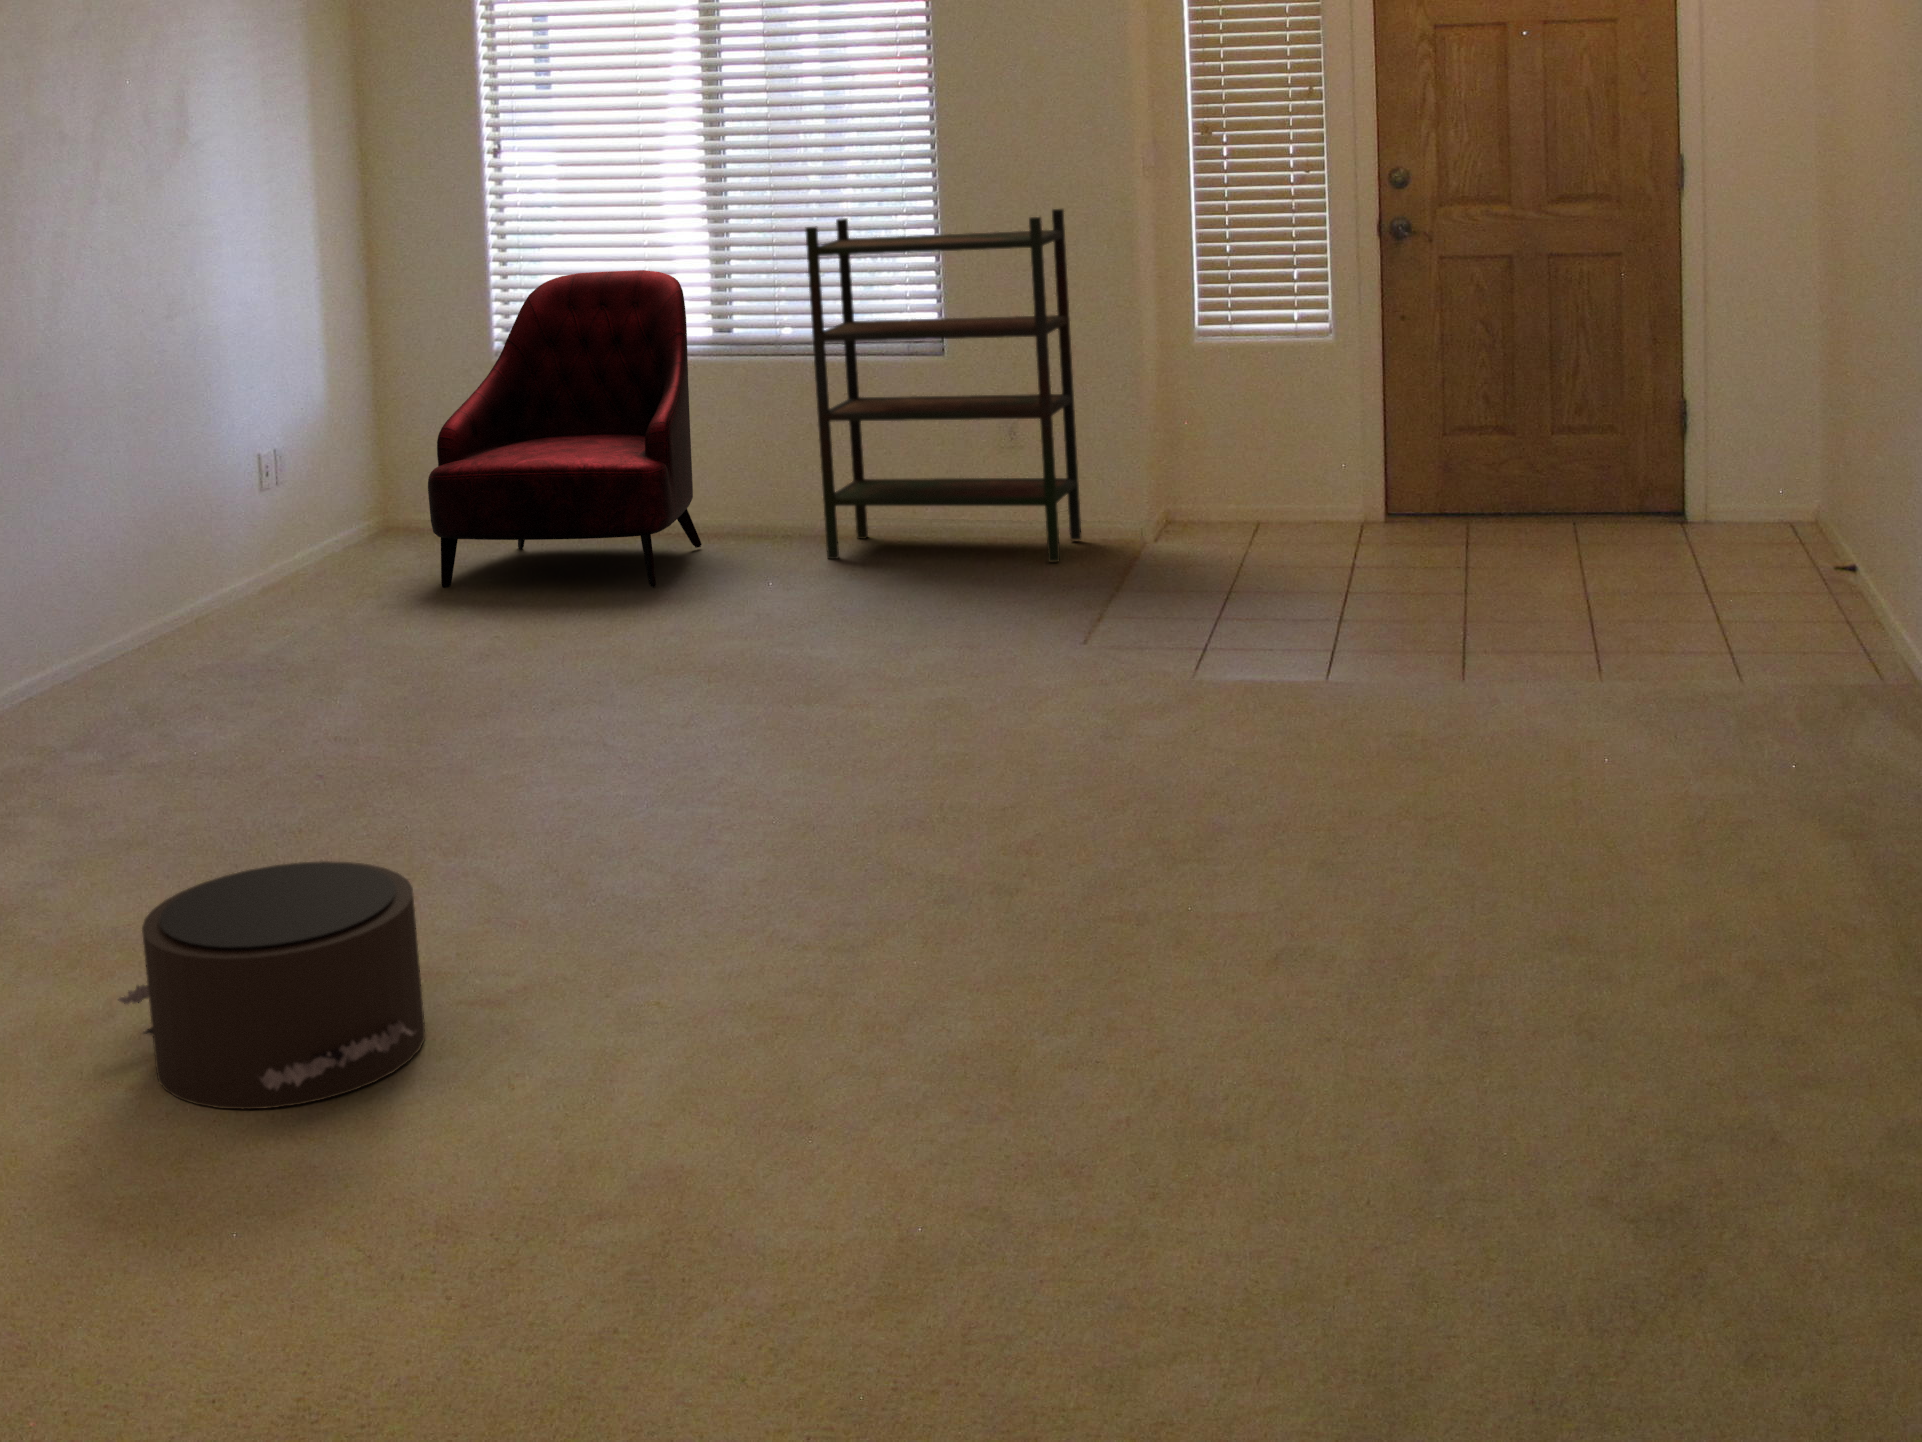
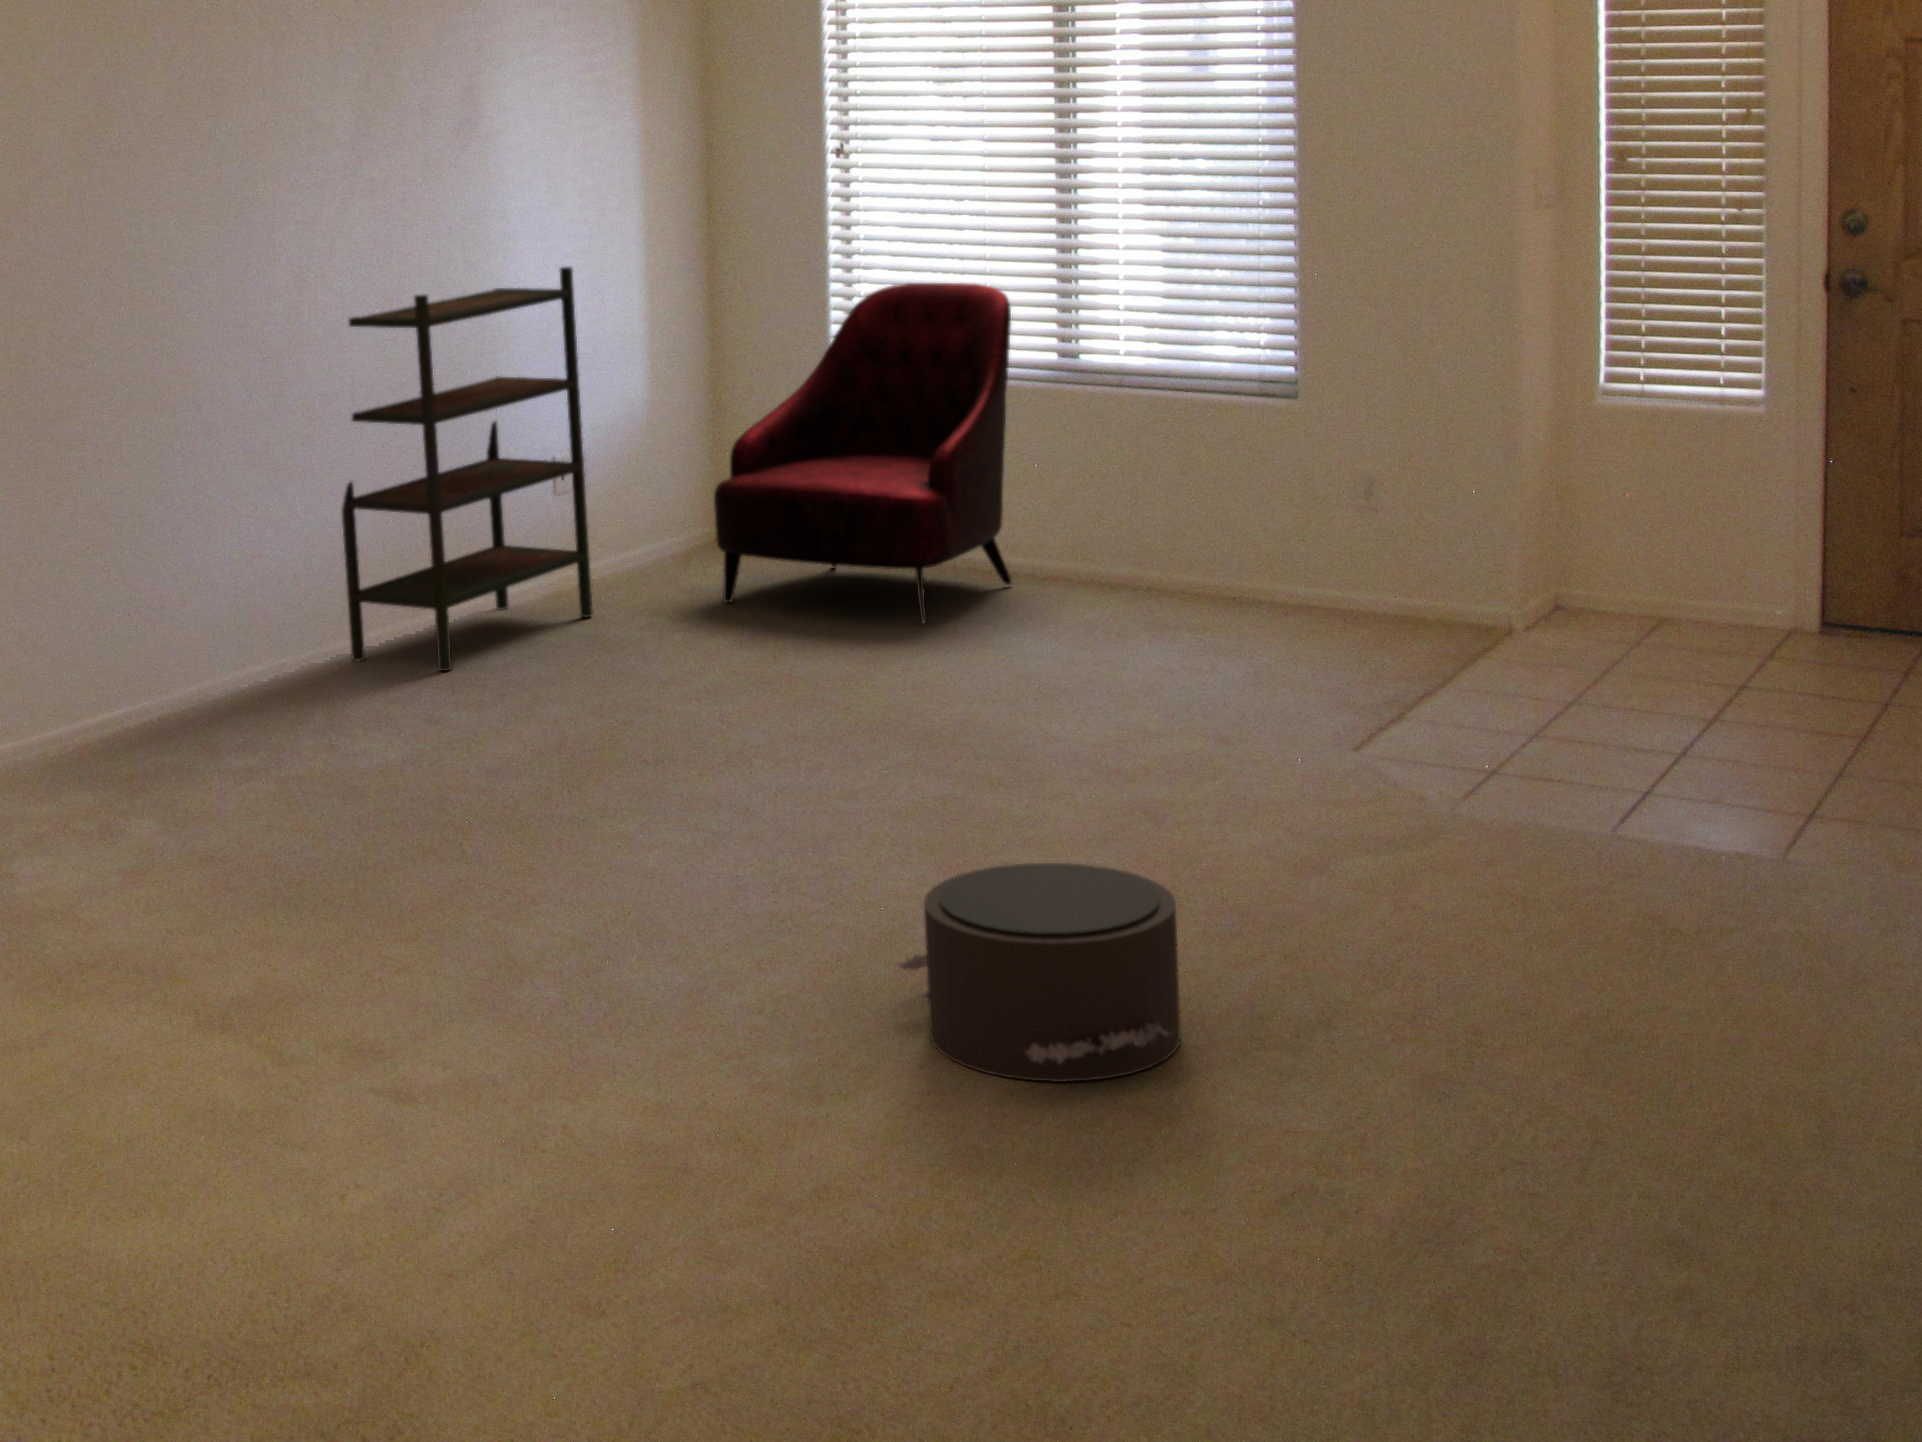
bookshelf: present [805,209,1081,562] -> present [342,267,593,671]
pouf: present [118,861,425,1109] -> present [898,863,1181,1082]

